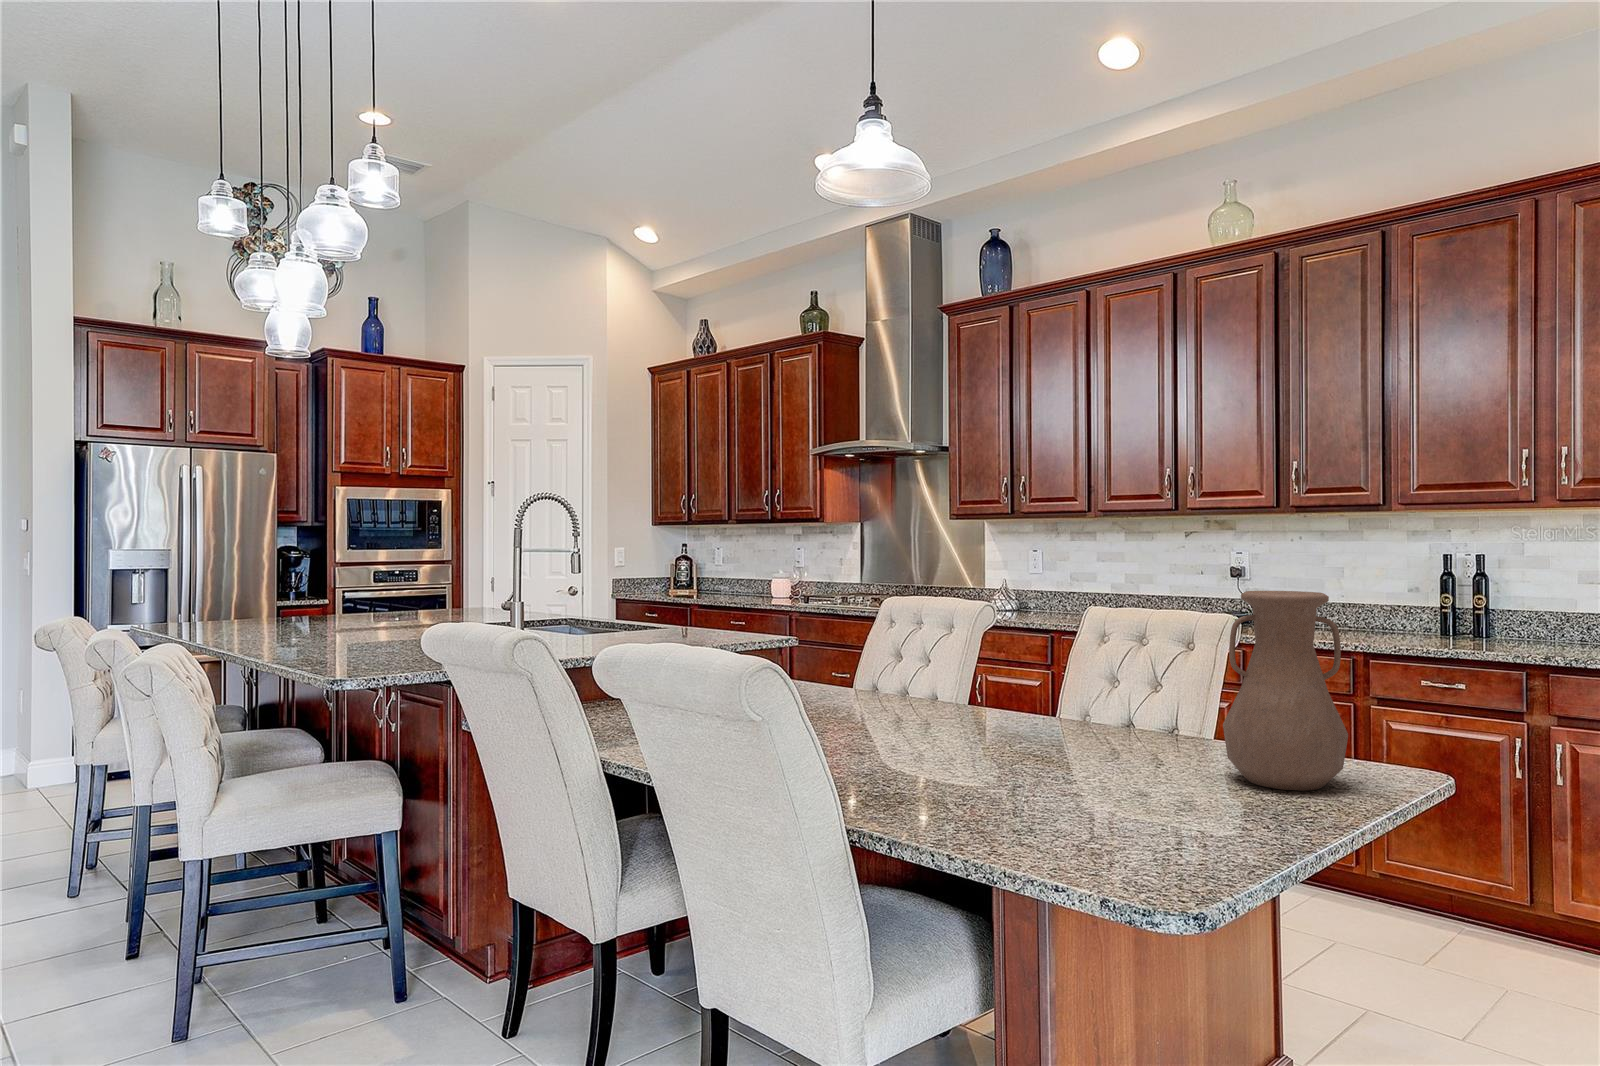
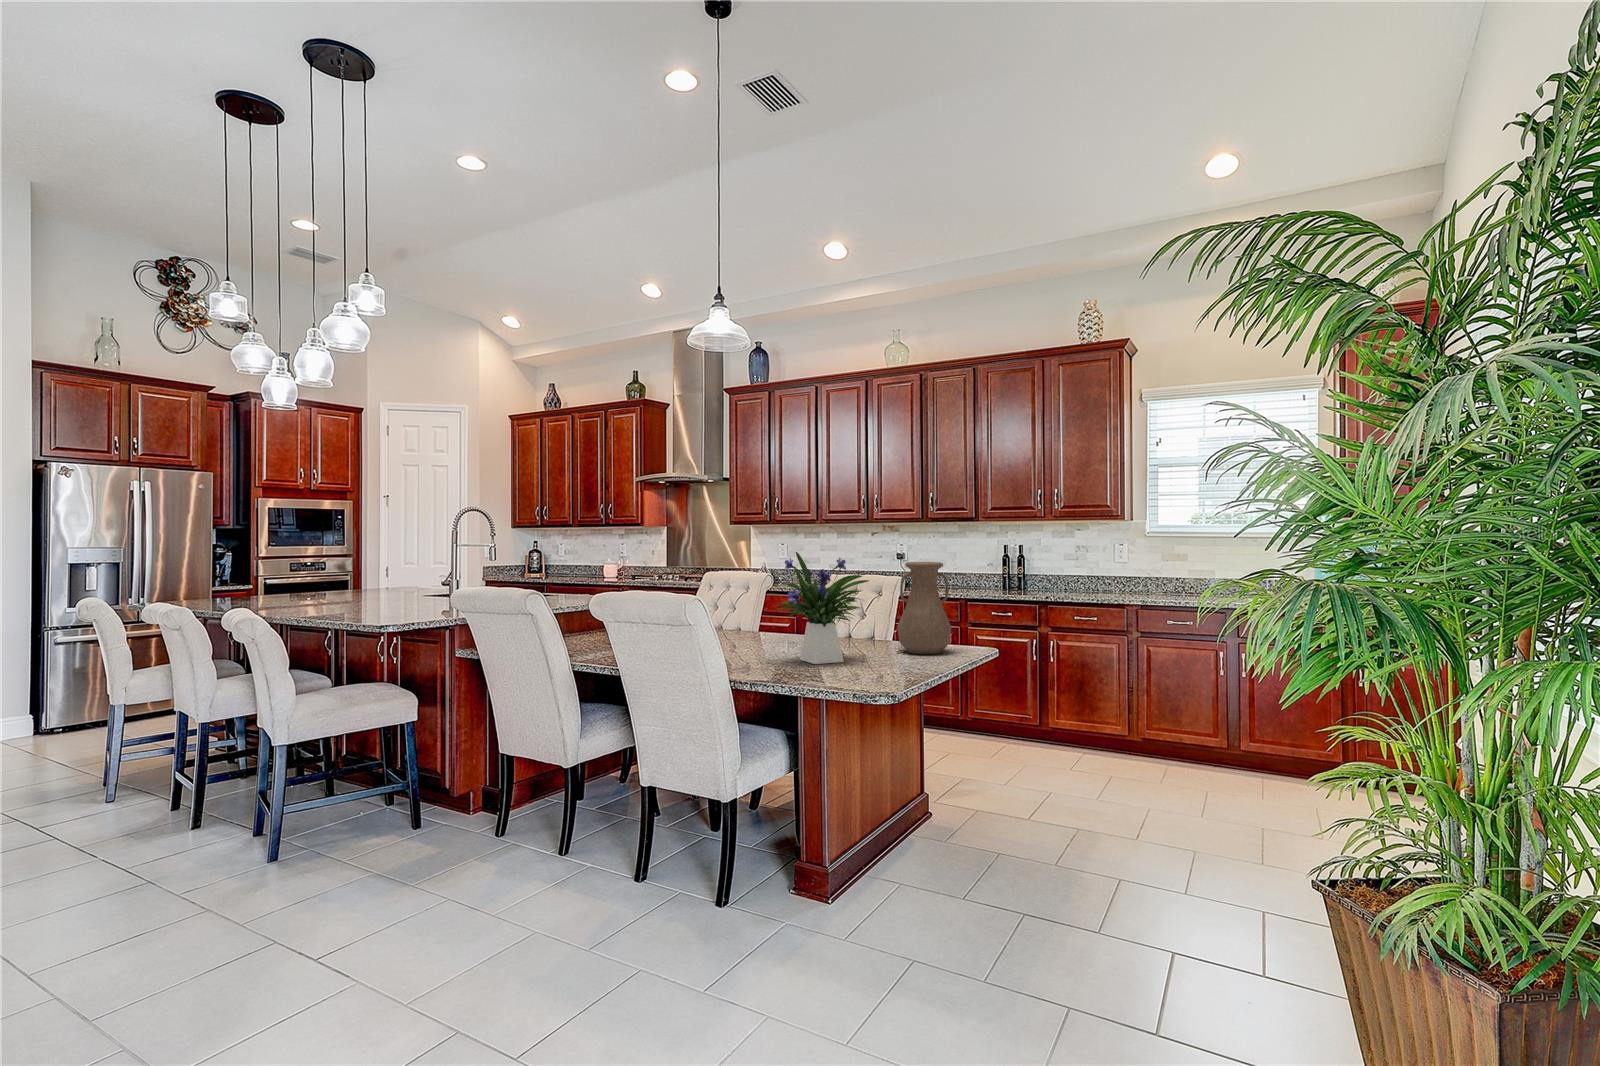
flower arrangement: none [939,569,1155,803] -> present [774,552,869,664]

